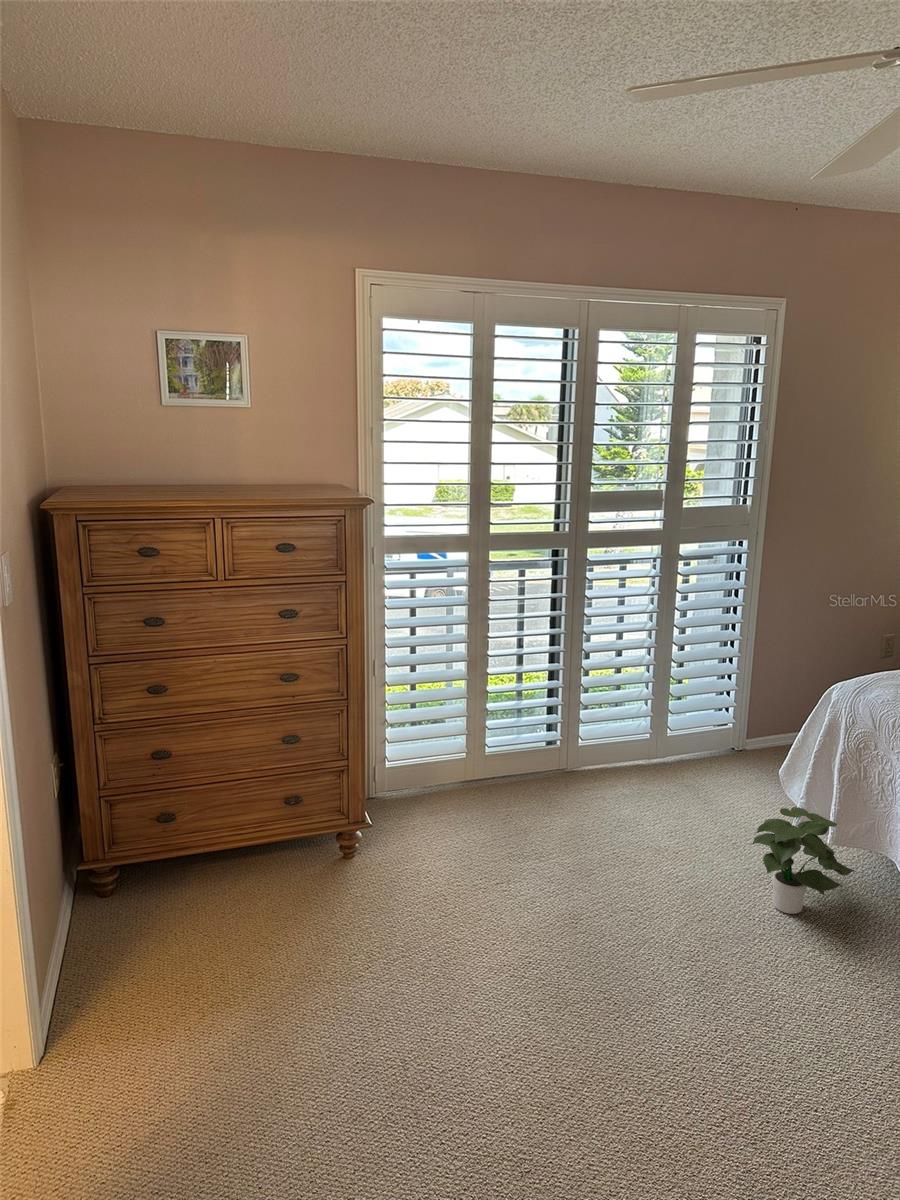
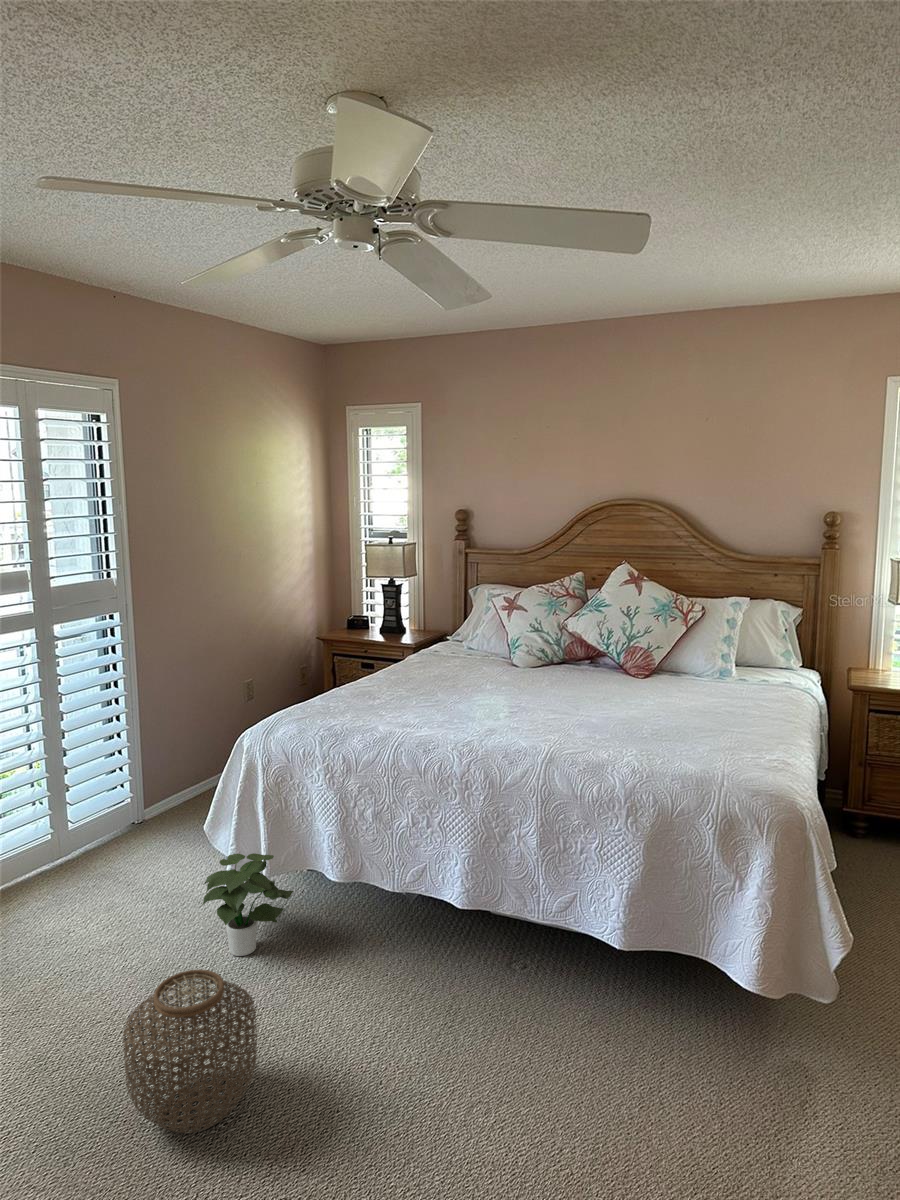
woven basket: none [619,892,751,1048] -> present [123,969,257,1133]

